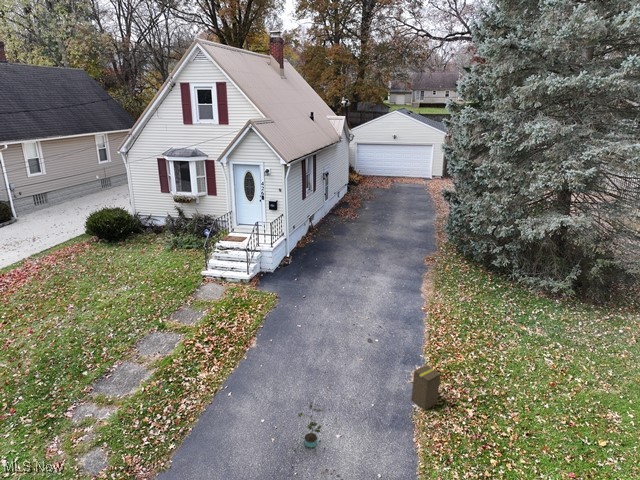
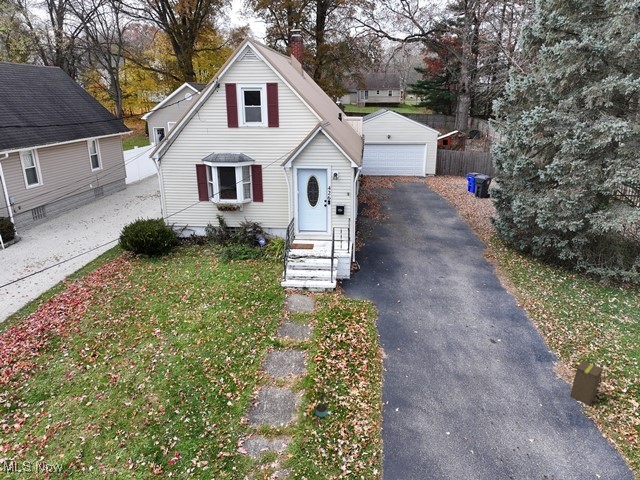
potted plant: present [298,405,322,448] -> present [310,378,332,417]

